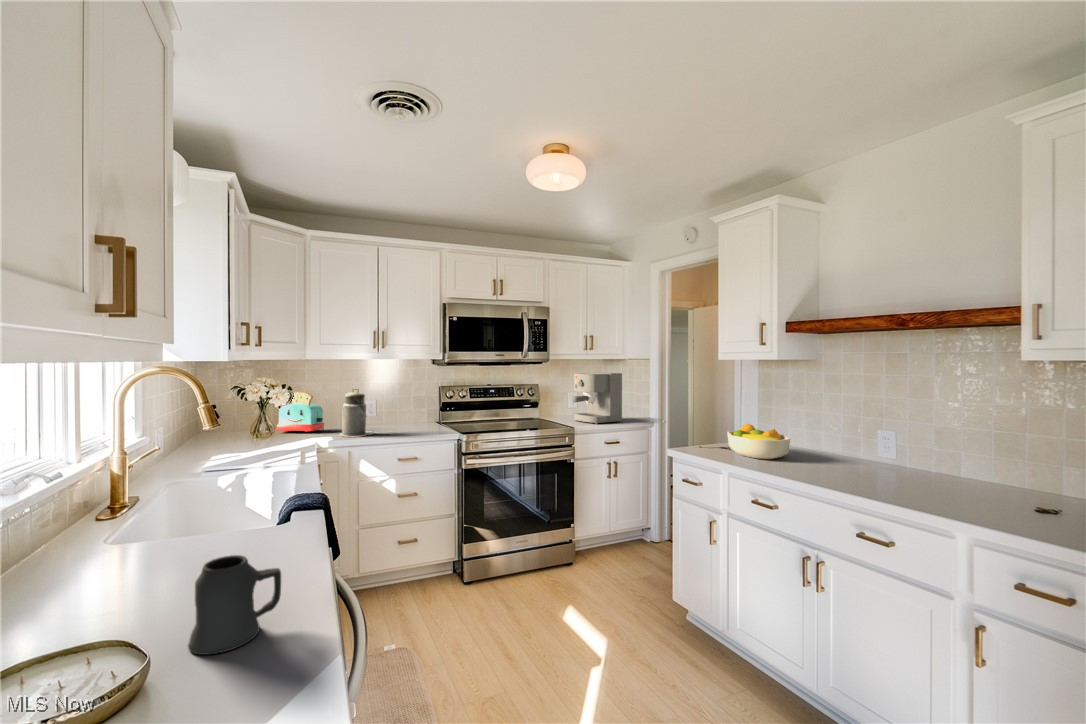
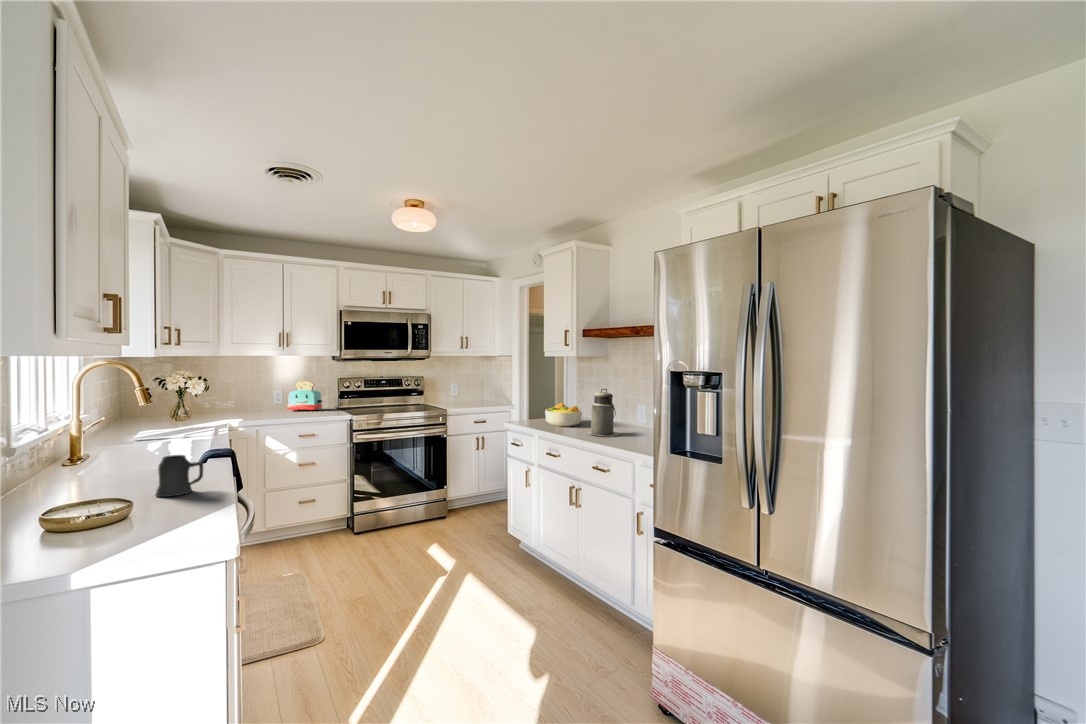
coffee maker: present [572,373,622,424] -> none [448,367,490,408]
canister: present [340,389,374,437] -> present [588,389,620,436]
toaster: present [277,392,324,432] -> present [287,381,322,410]

